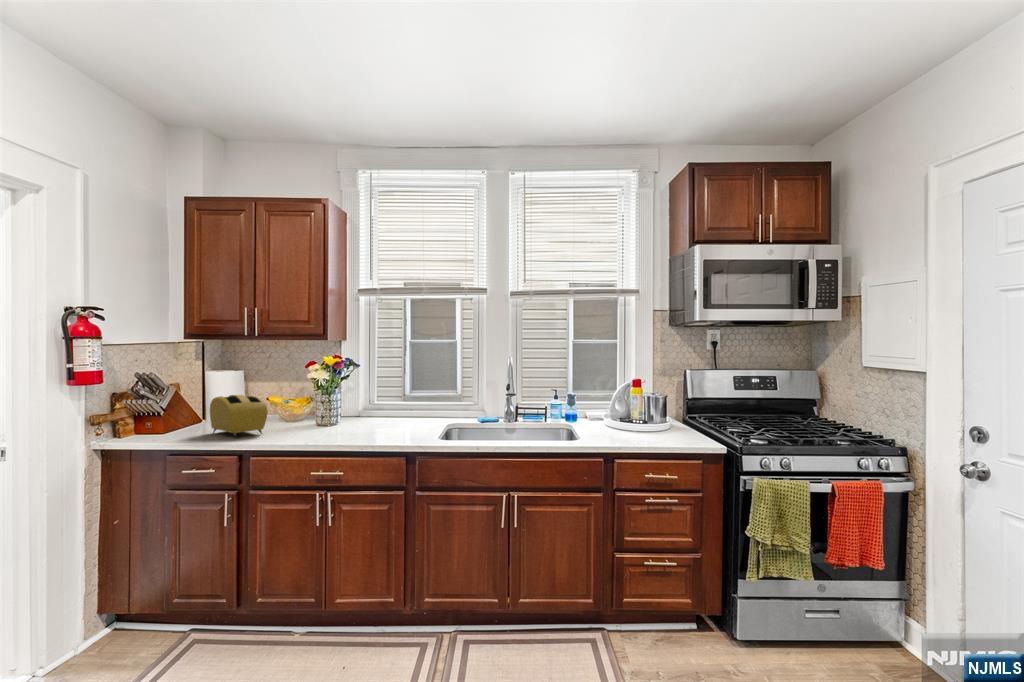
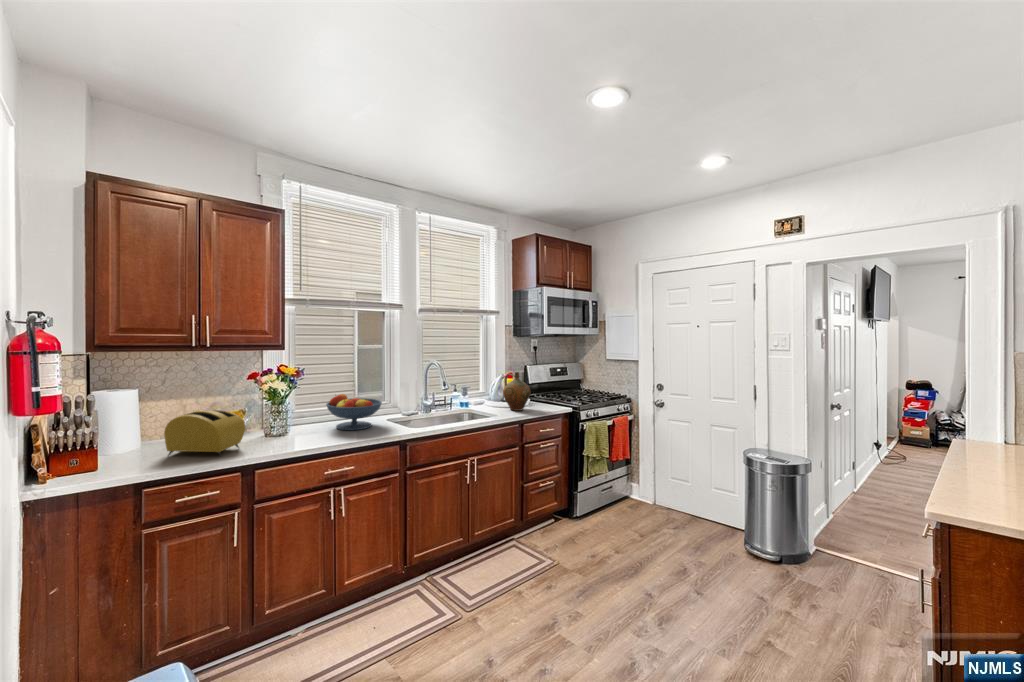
ceramic jug: none [603,377,647,437] -> present [503,372,531,411]
fruit bowl: none [357,391,419,433] -> present [326,394,382,430]

